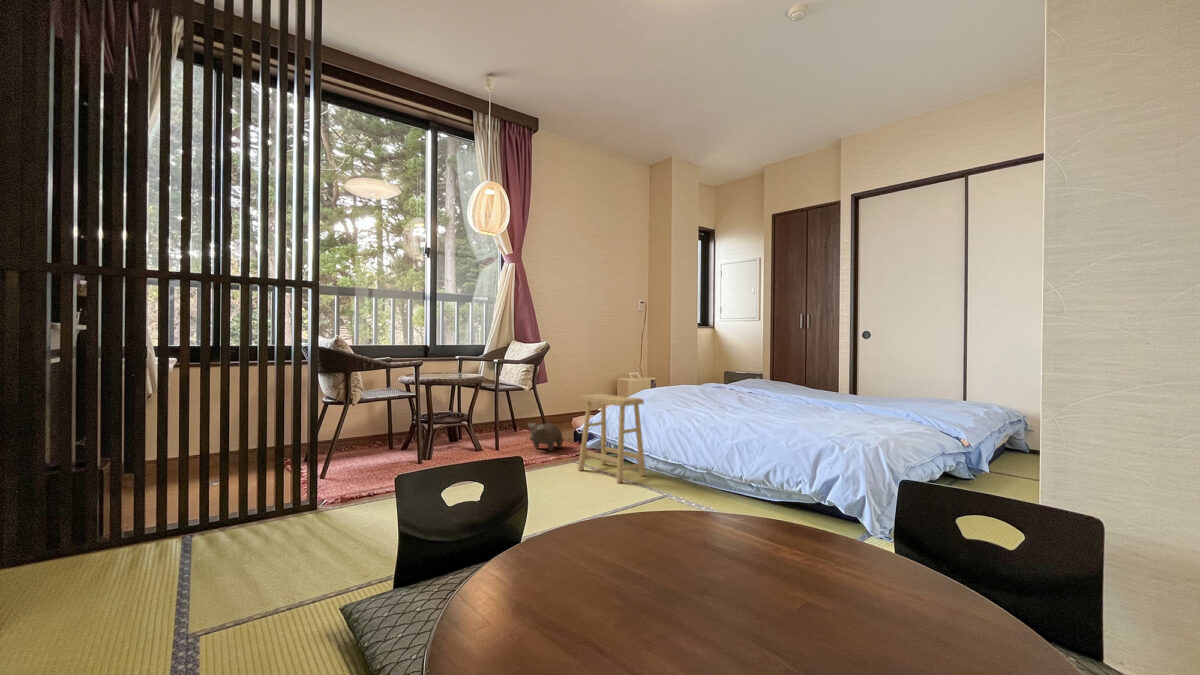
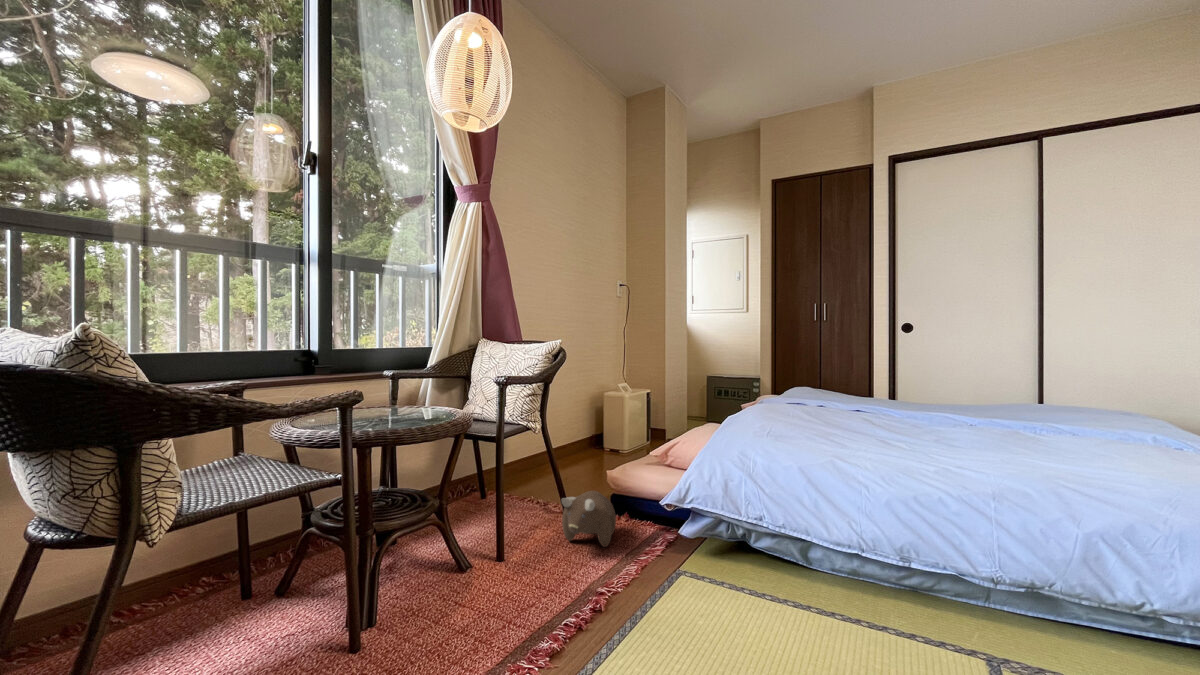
footstool: present [578,394,646,483] -> none [722,439,858,641]

